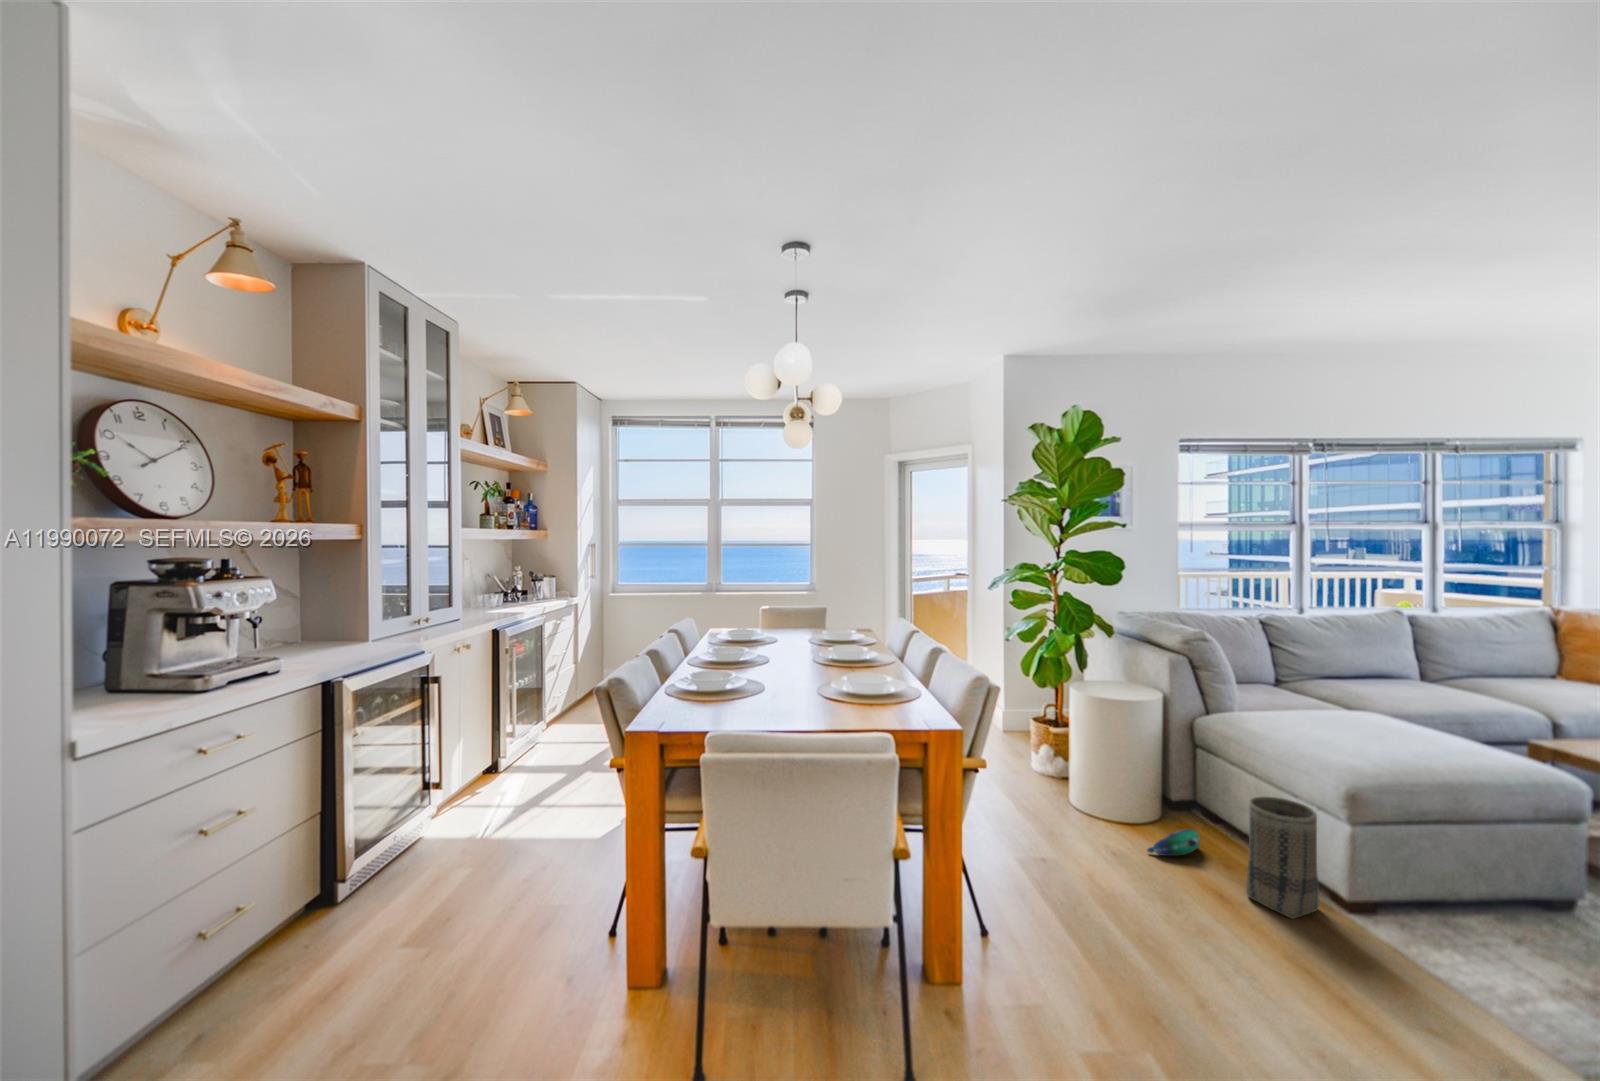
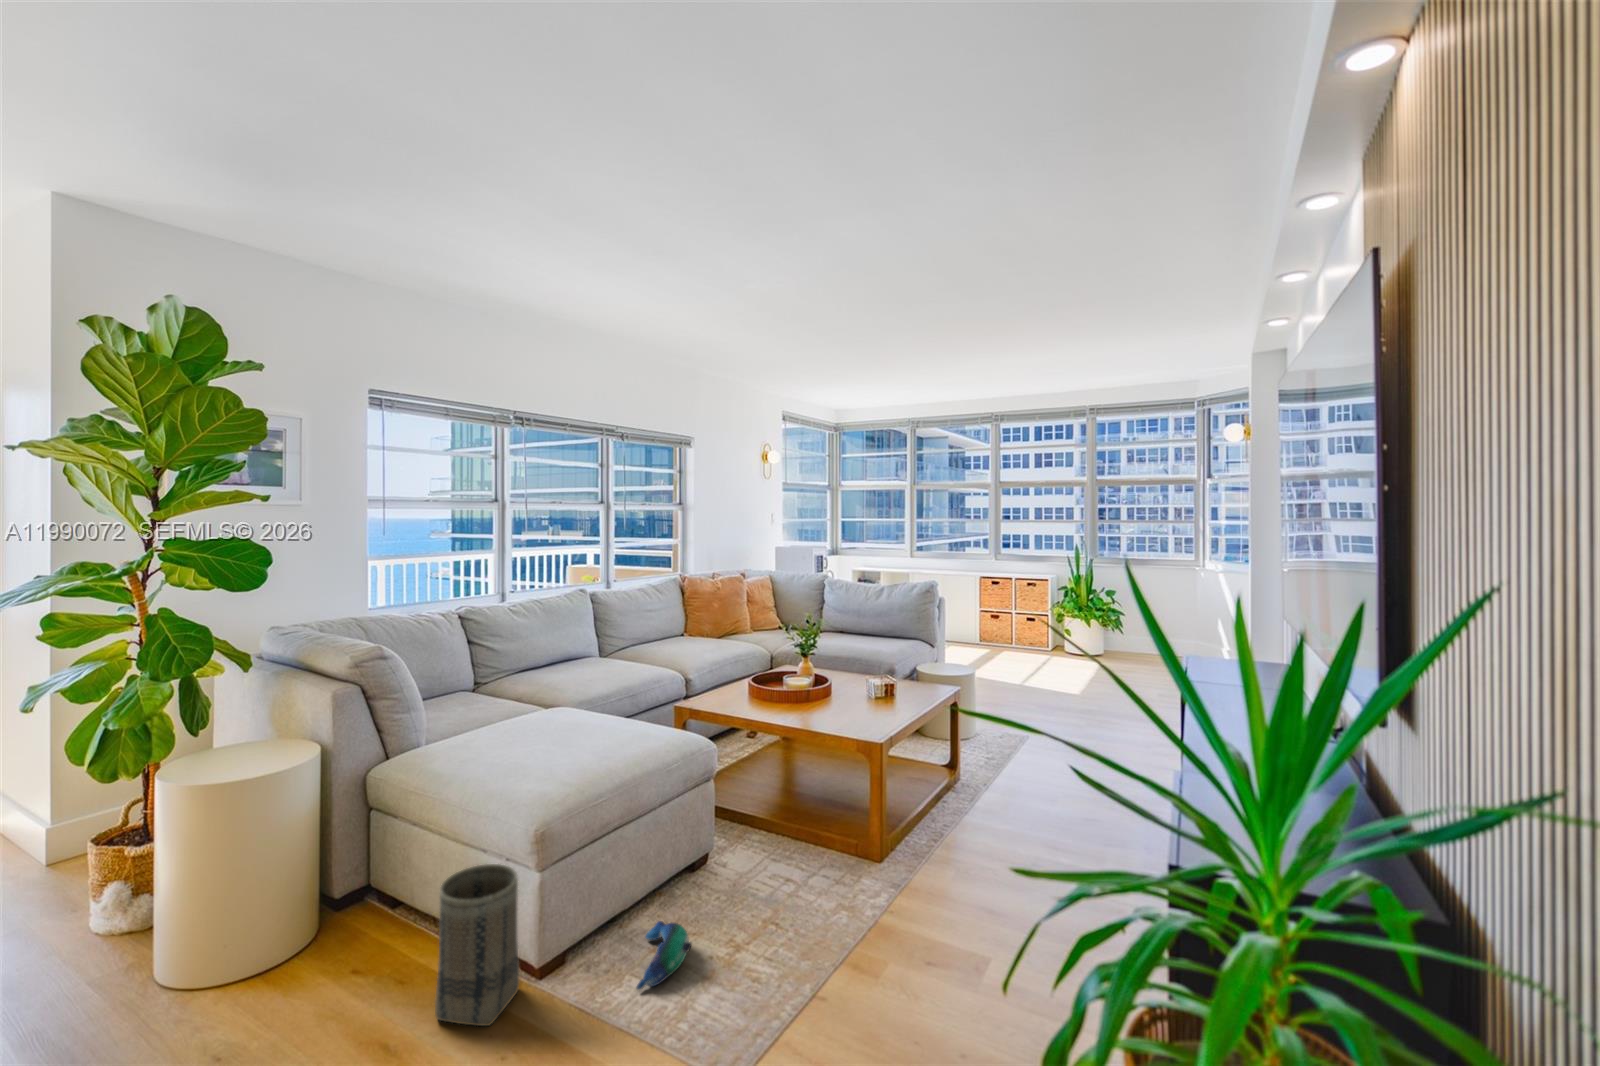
plush toy: present [1147,829,1201,856] -> present [637,921,692,990]

